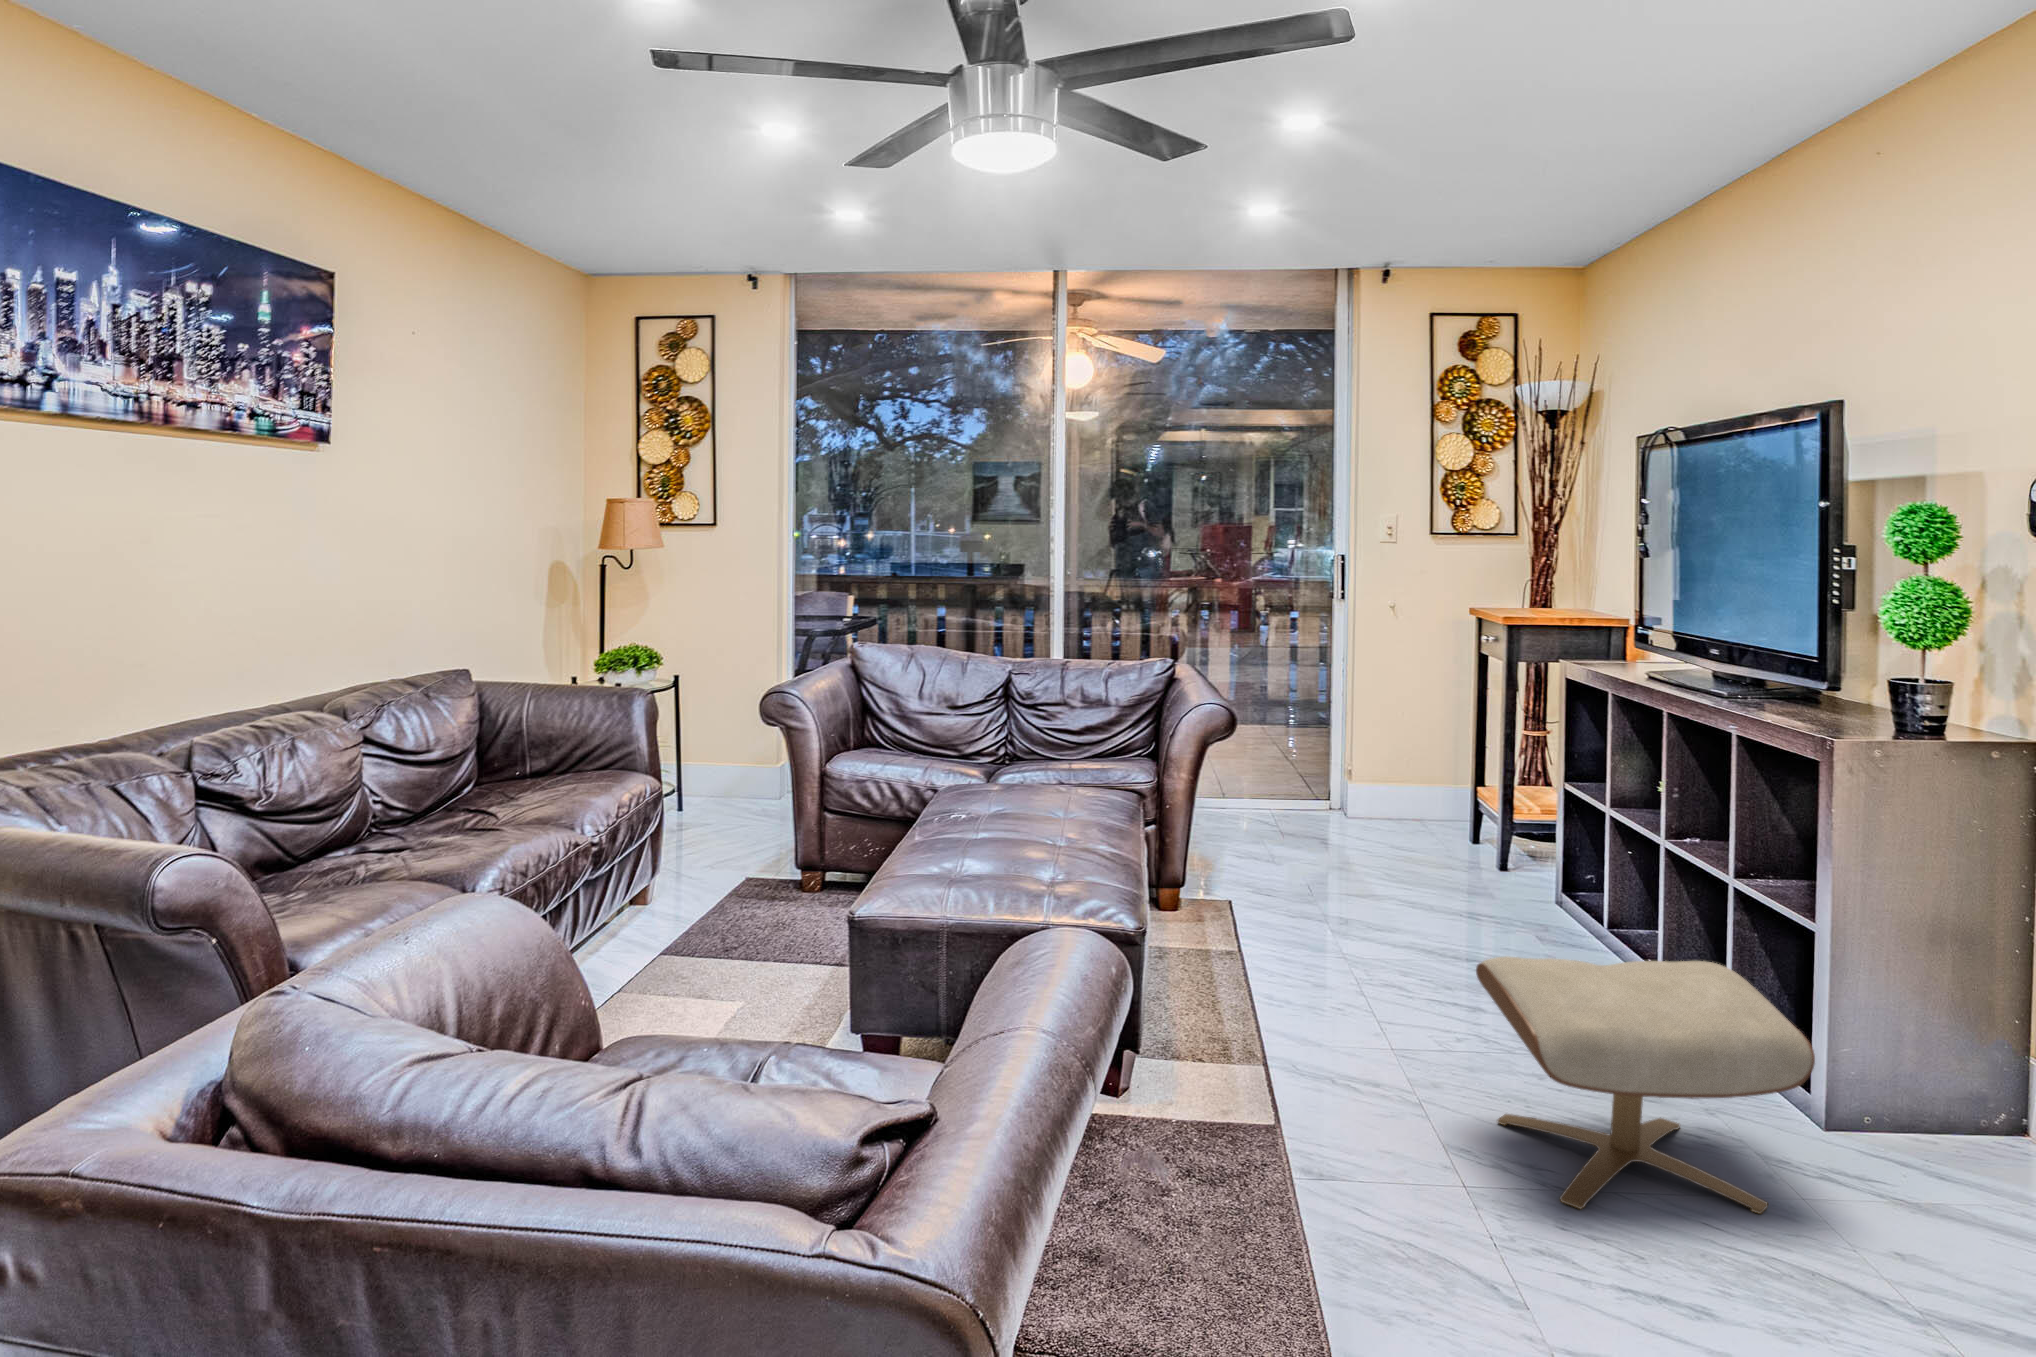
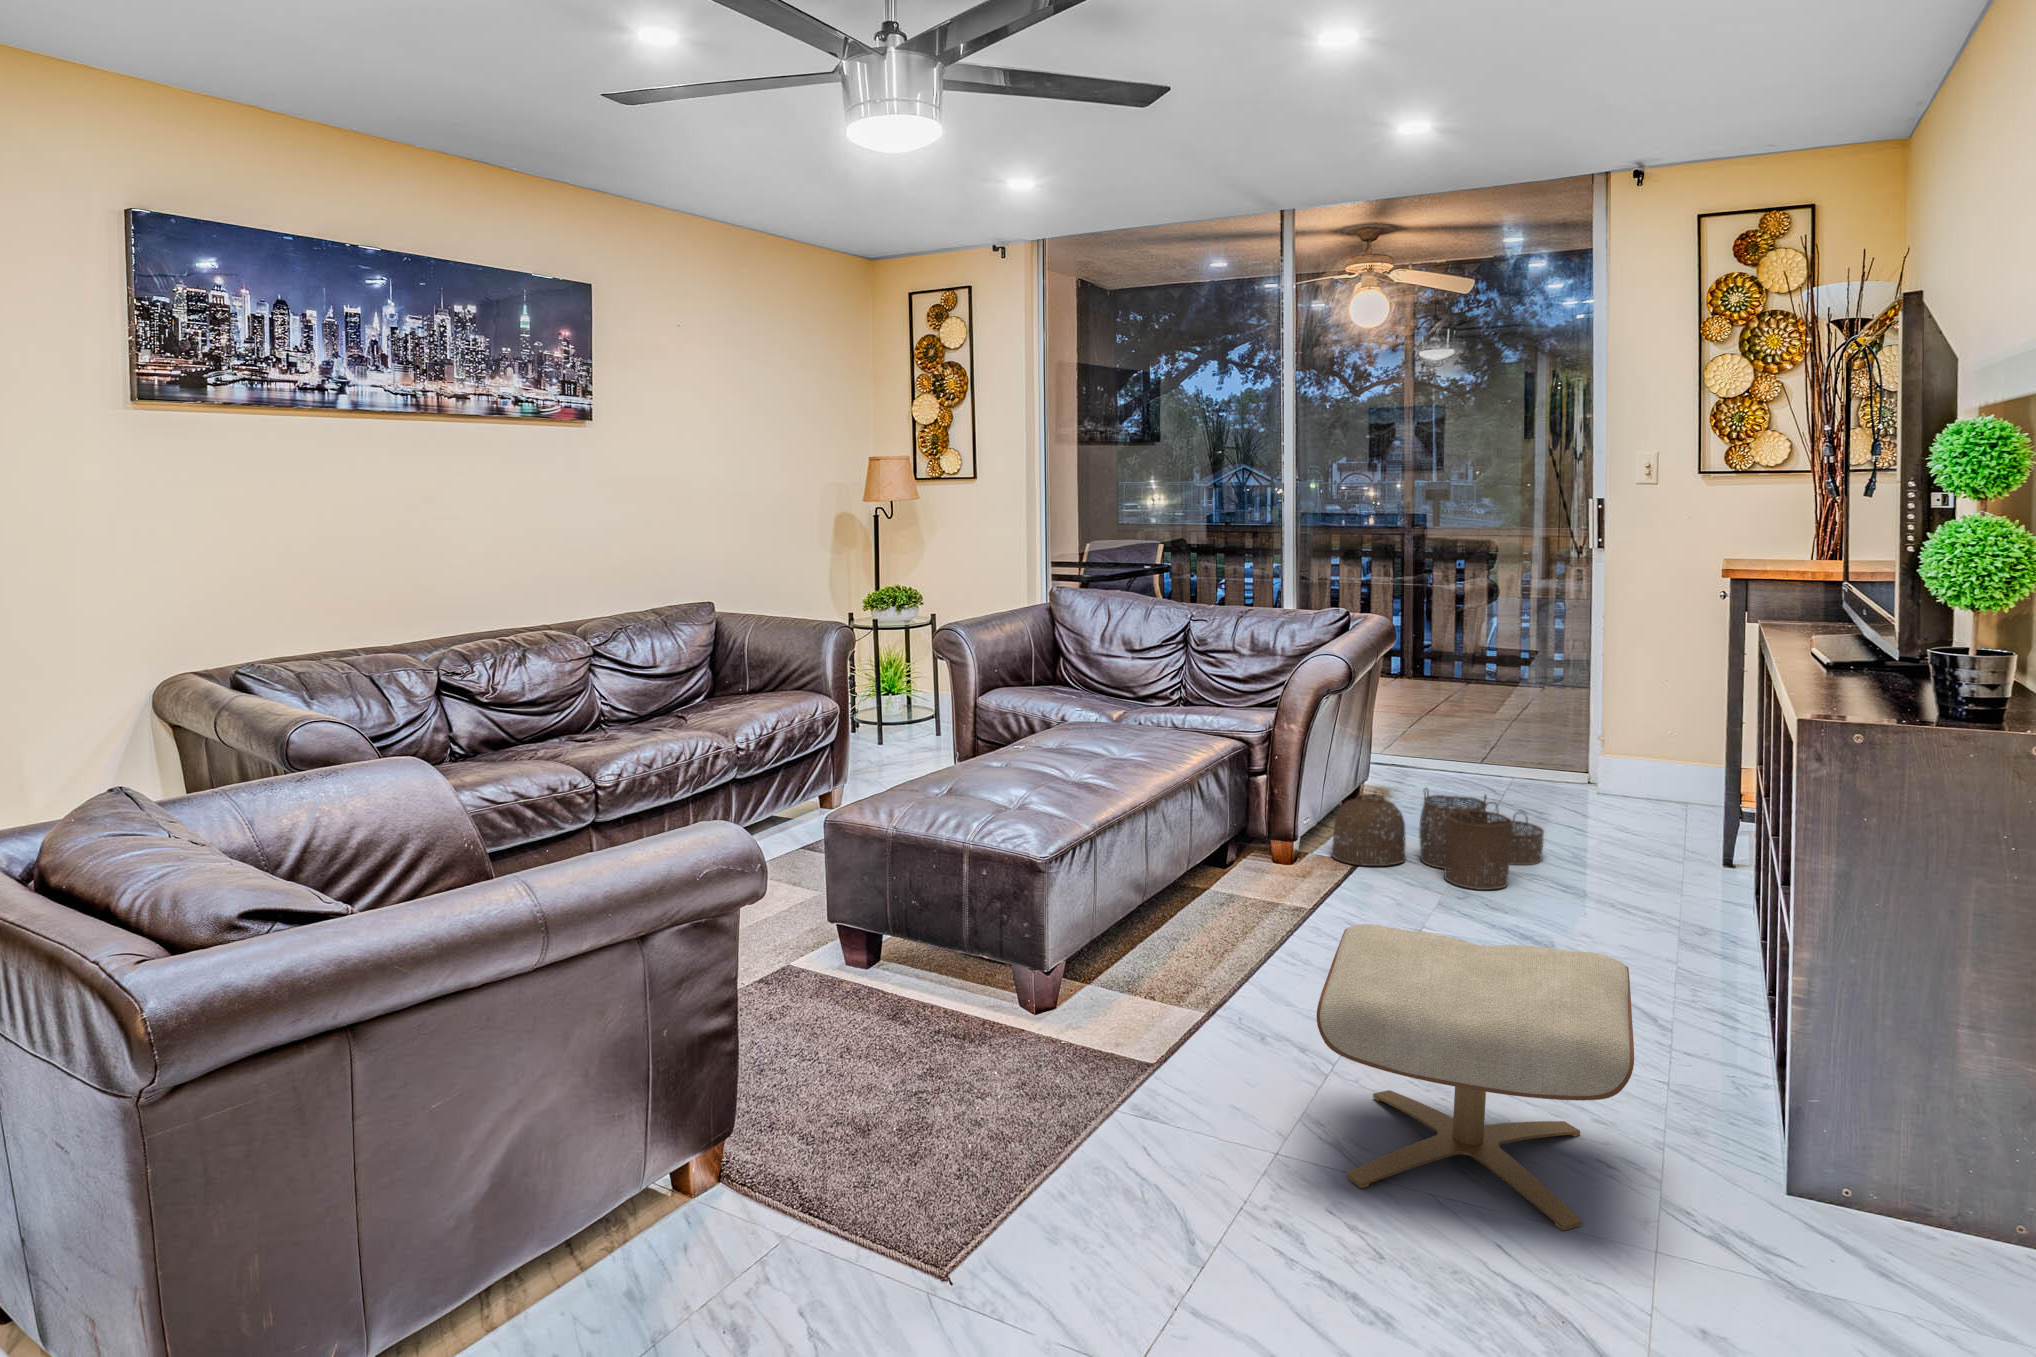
woven basket: none [1212,826,1392,918] -> present [1331,788,1544,890]

